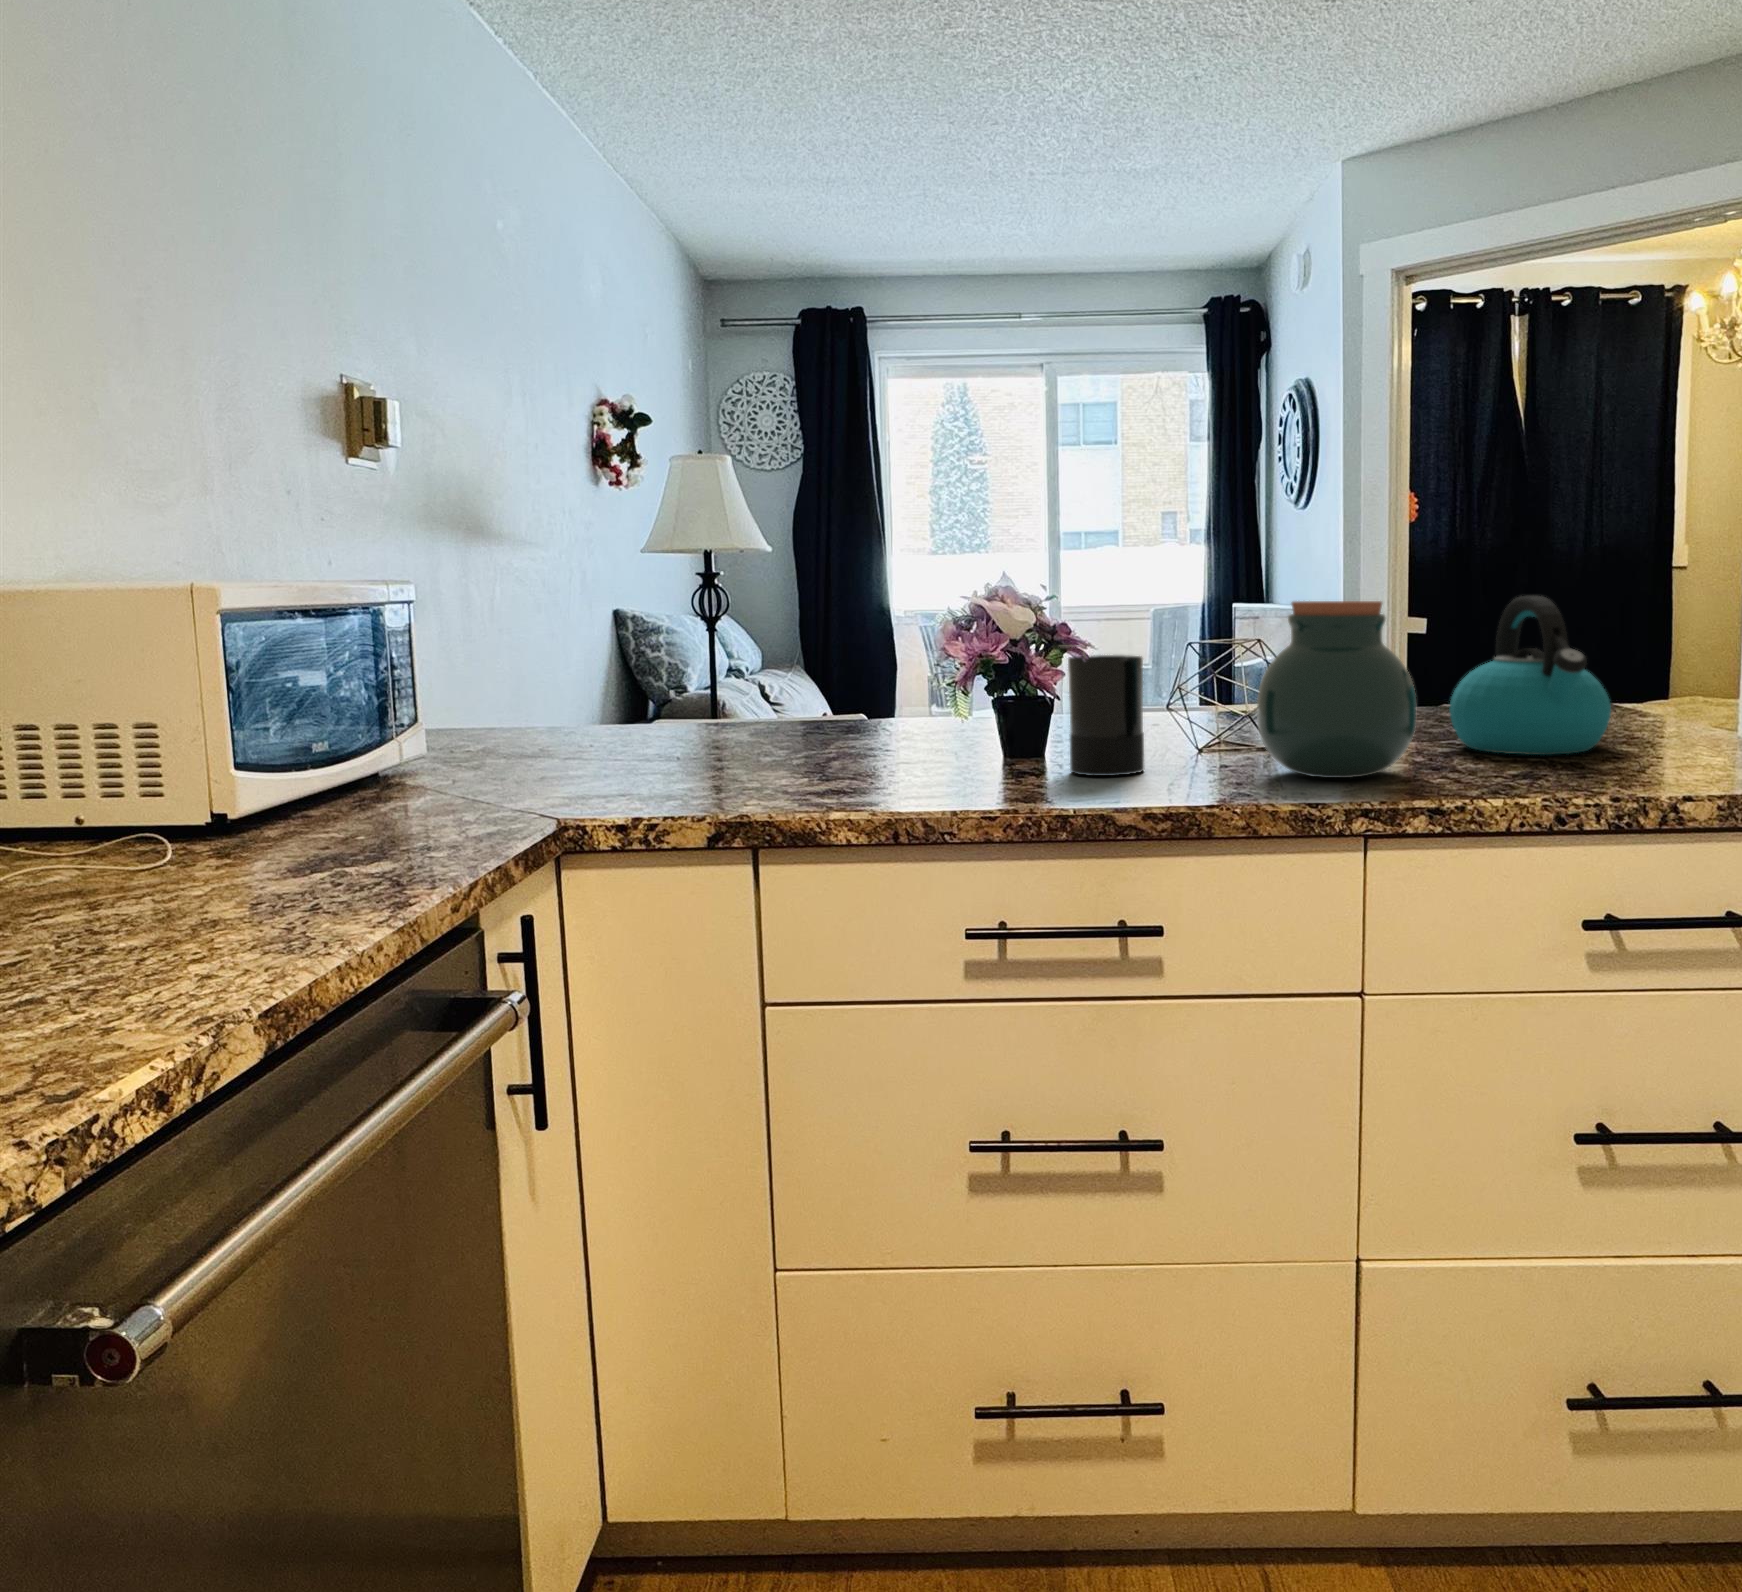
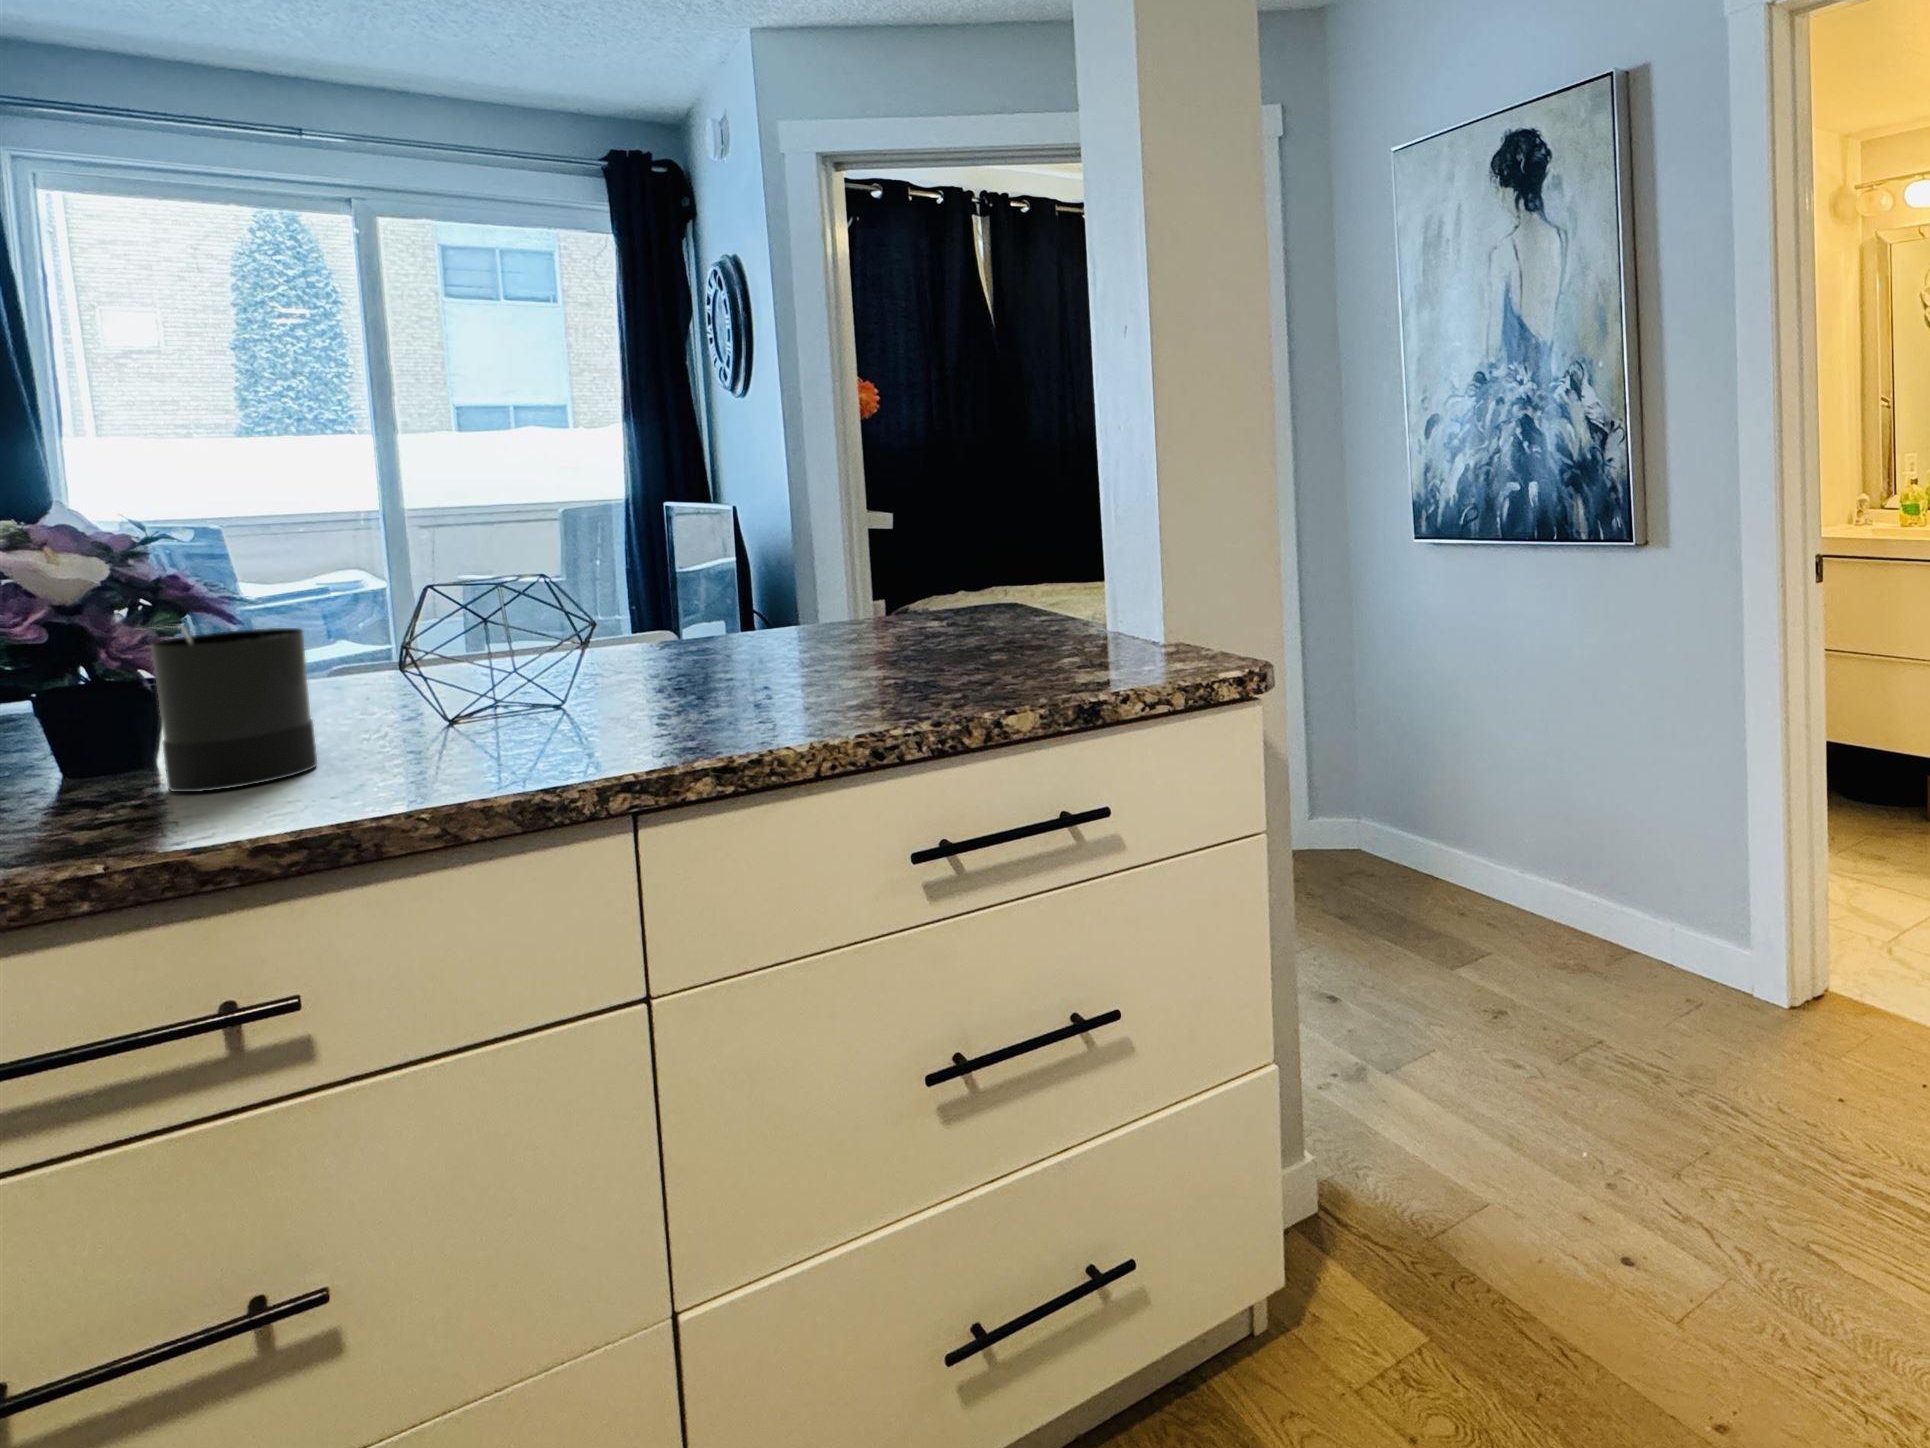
kettle: present [1449,596,1611,755] -> none [797,522,974,676]
jar: present [1257,601,1416,778] -> none [494,547,724,744]

